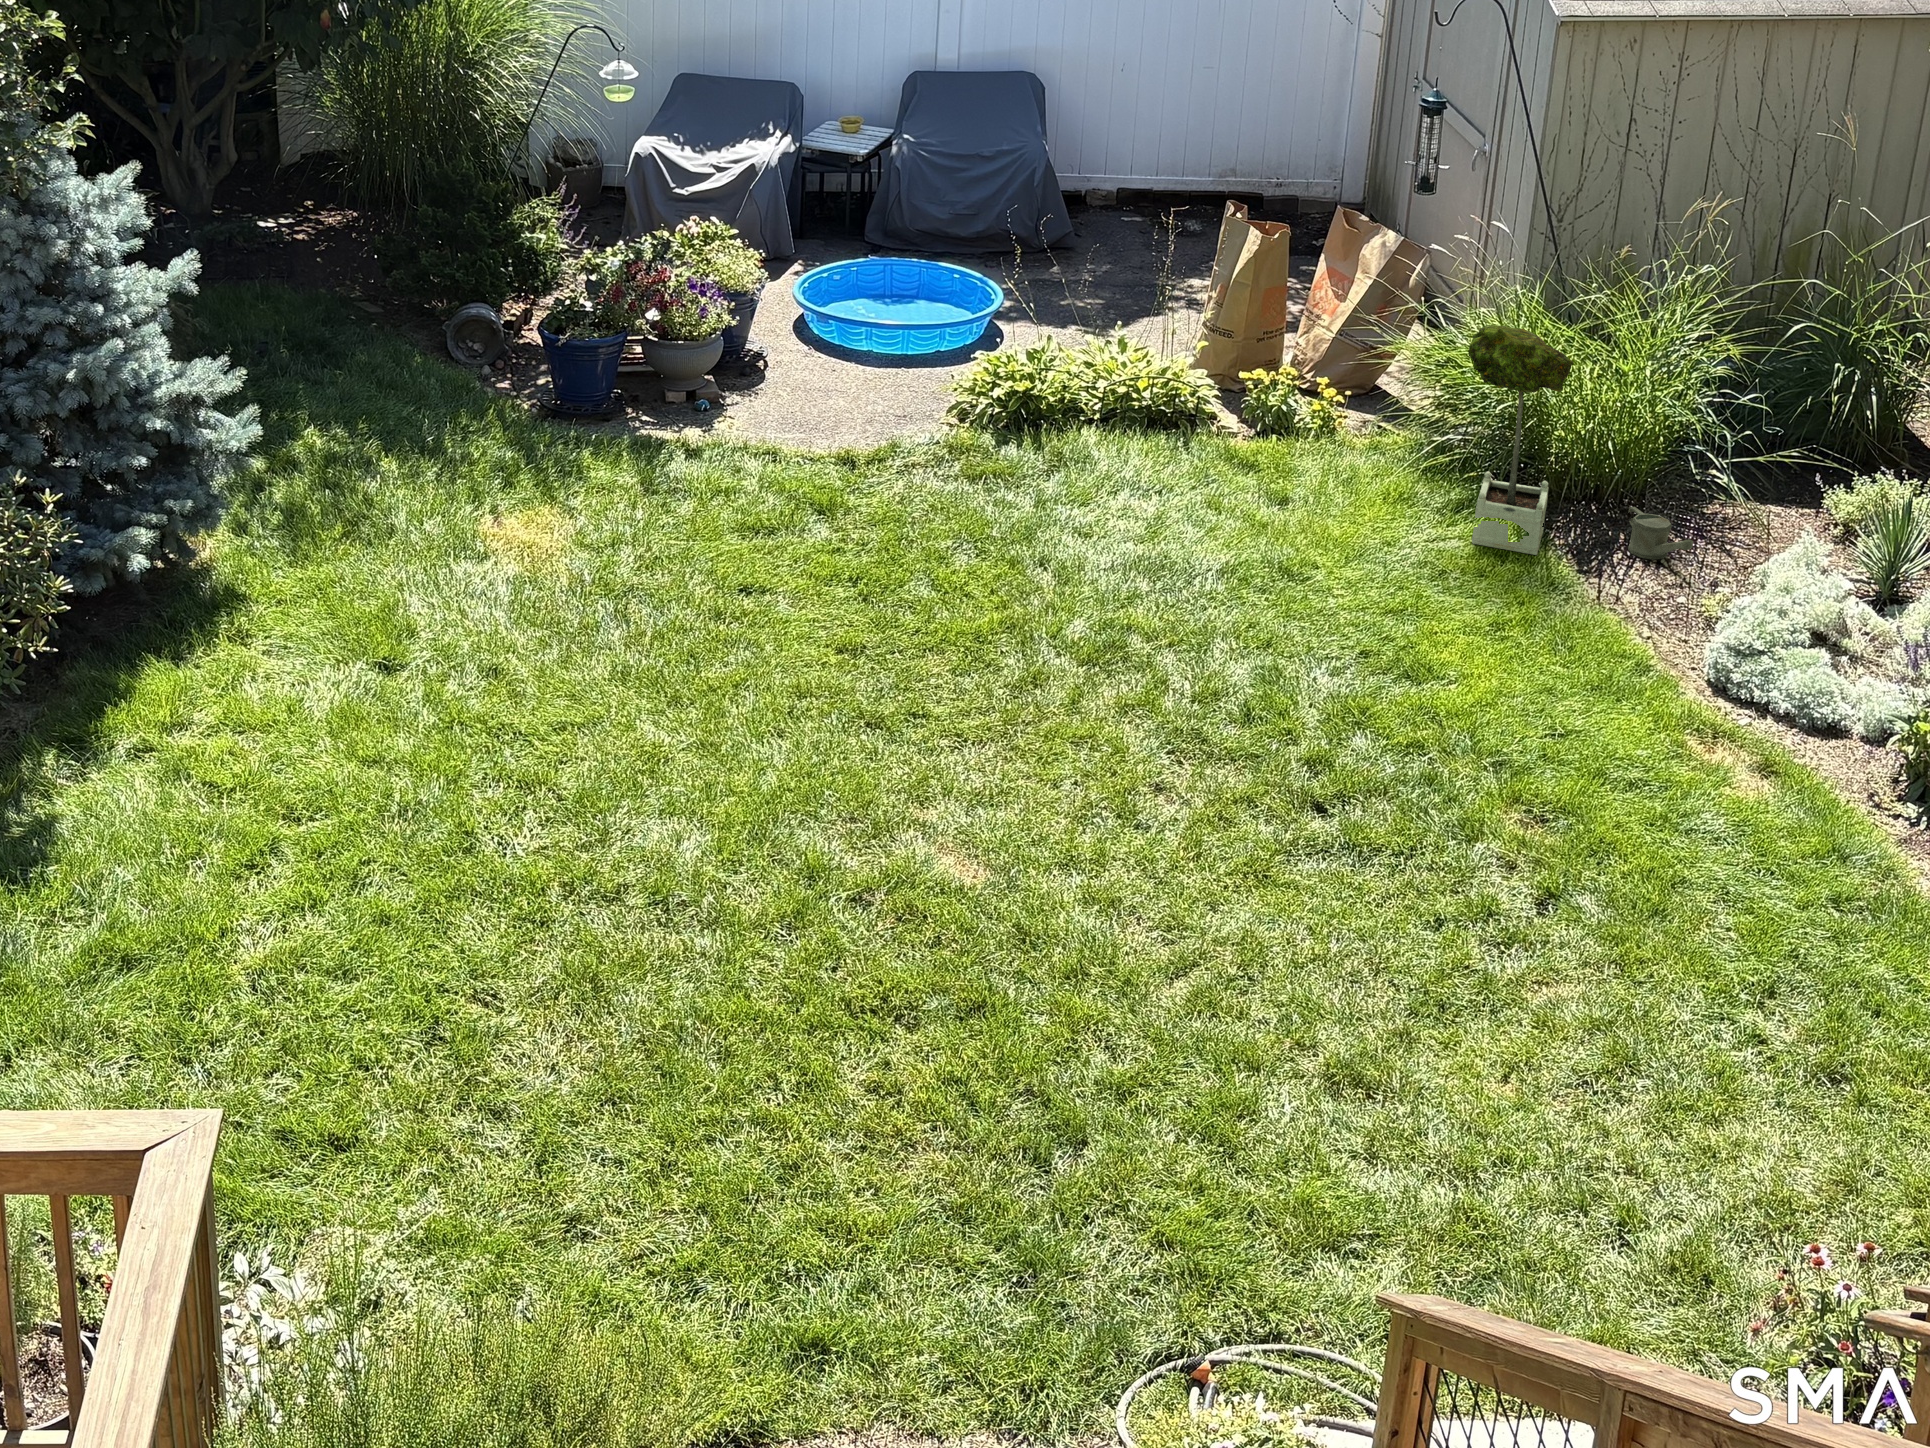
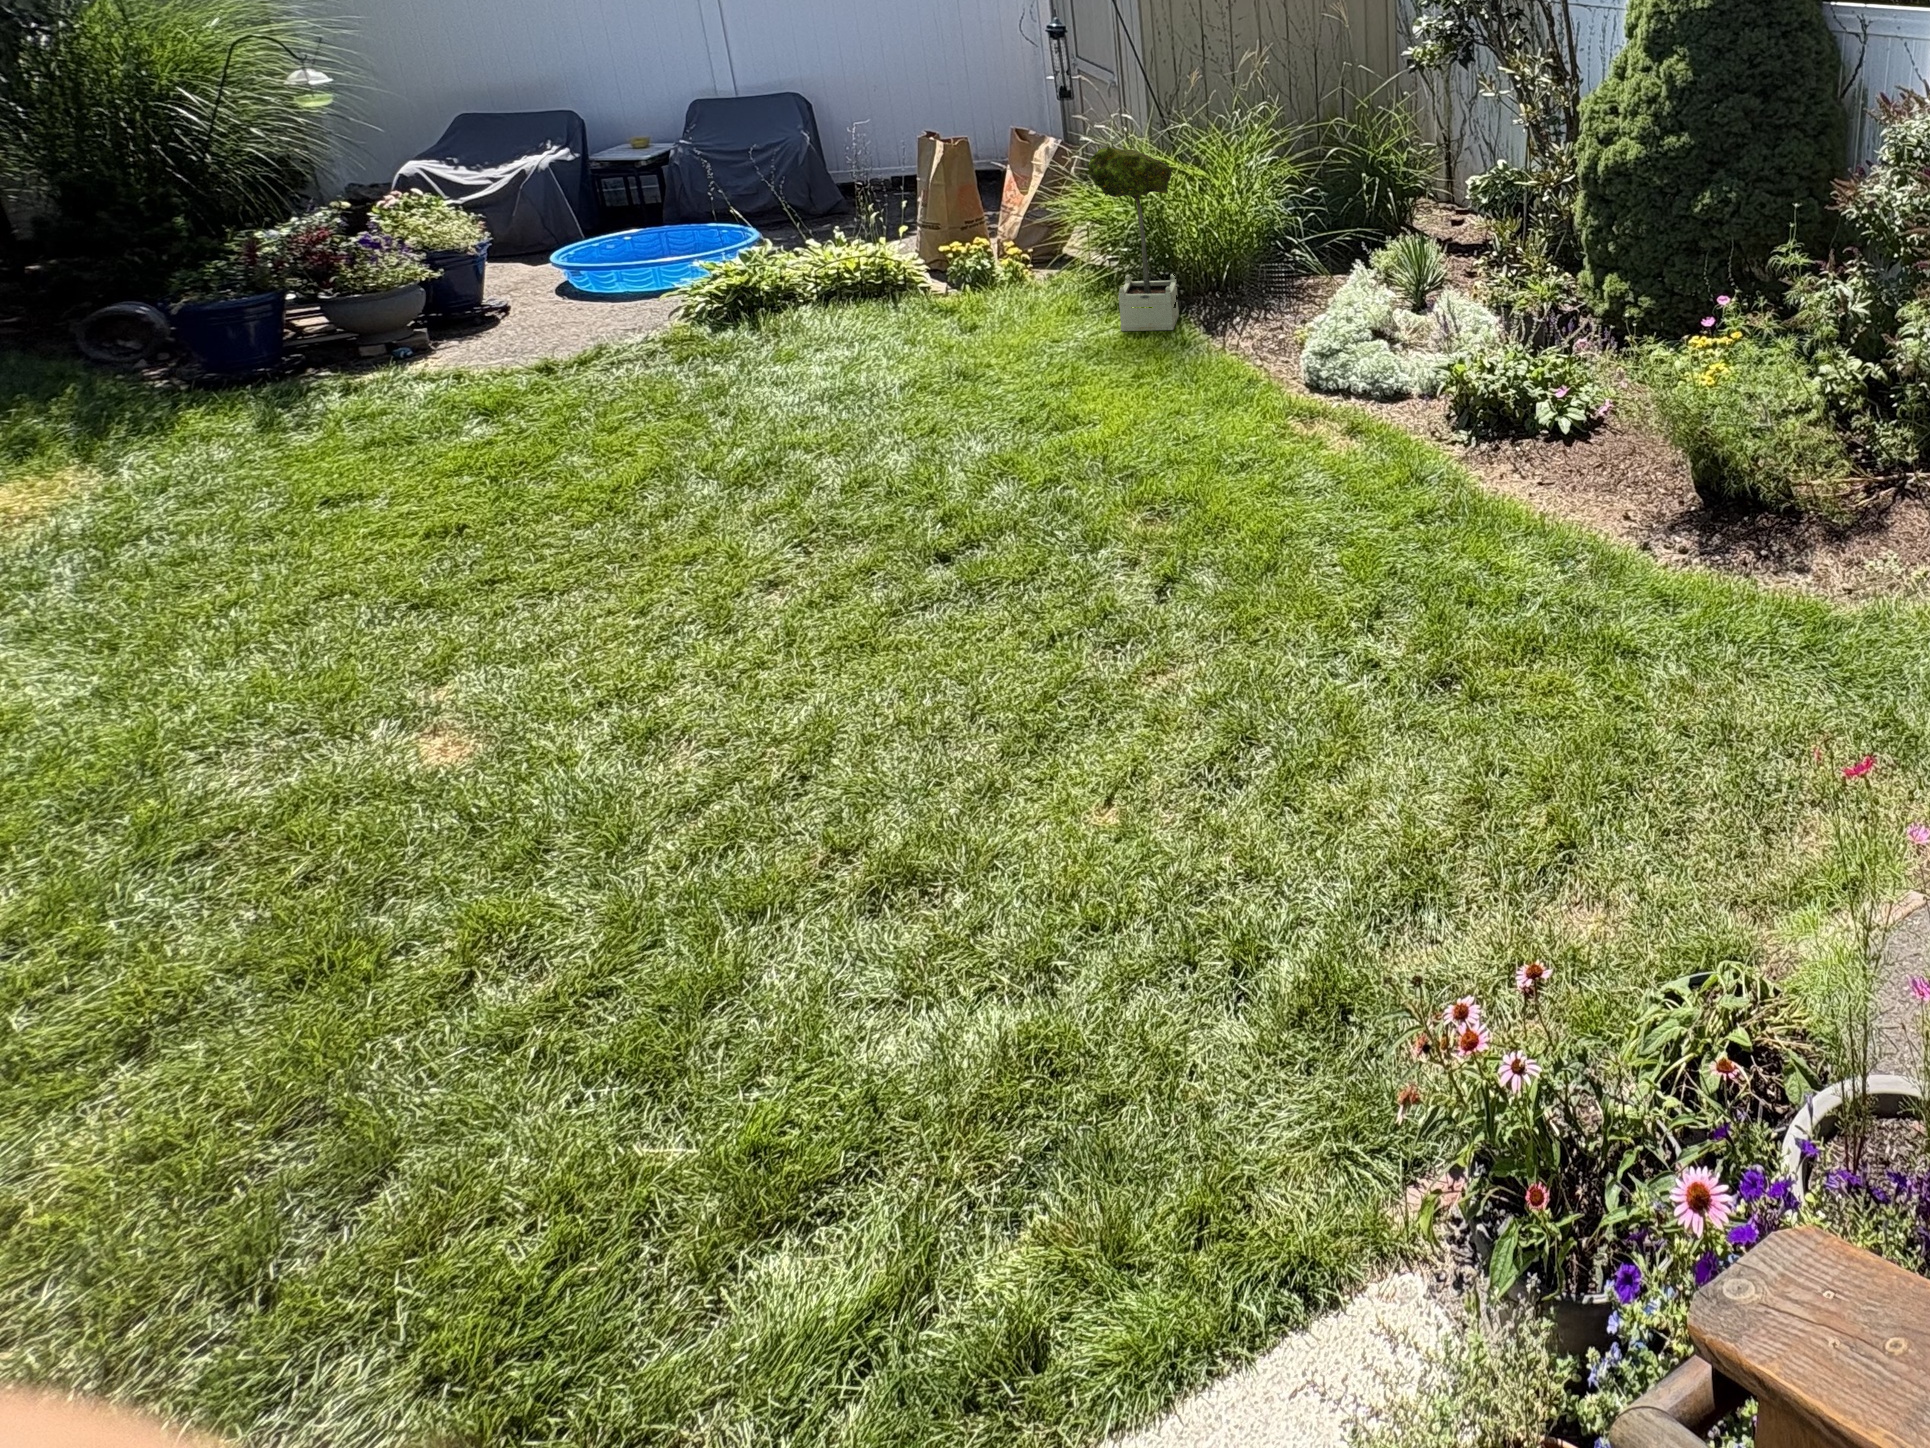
watering can: present [1628,507,1693,560] -> none [1240,285,1286,319]

